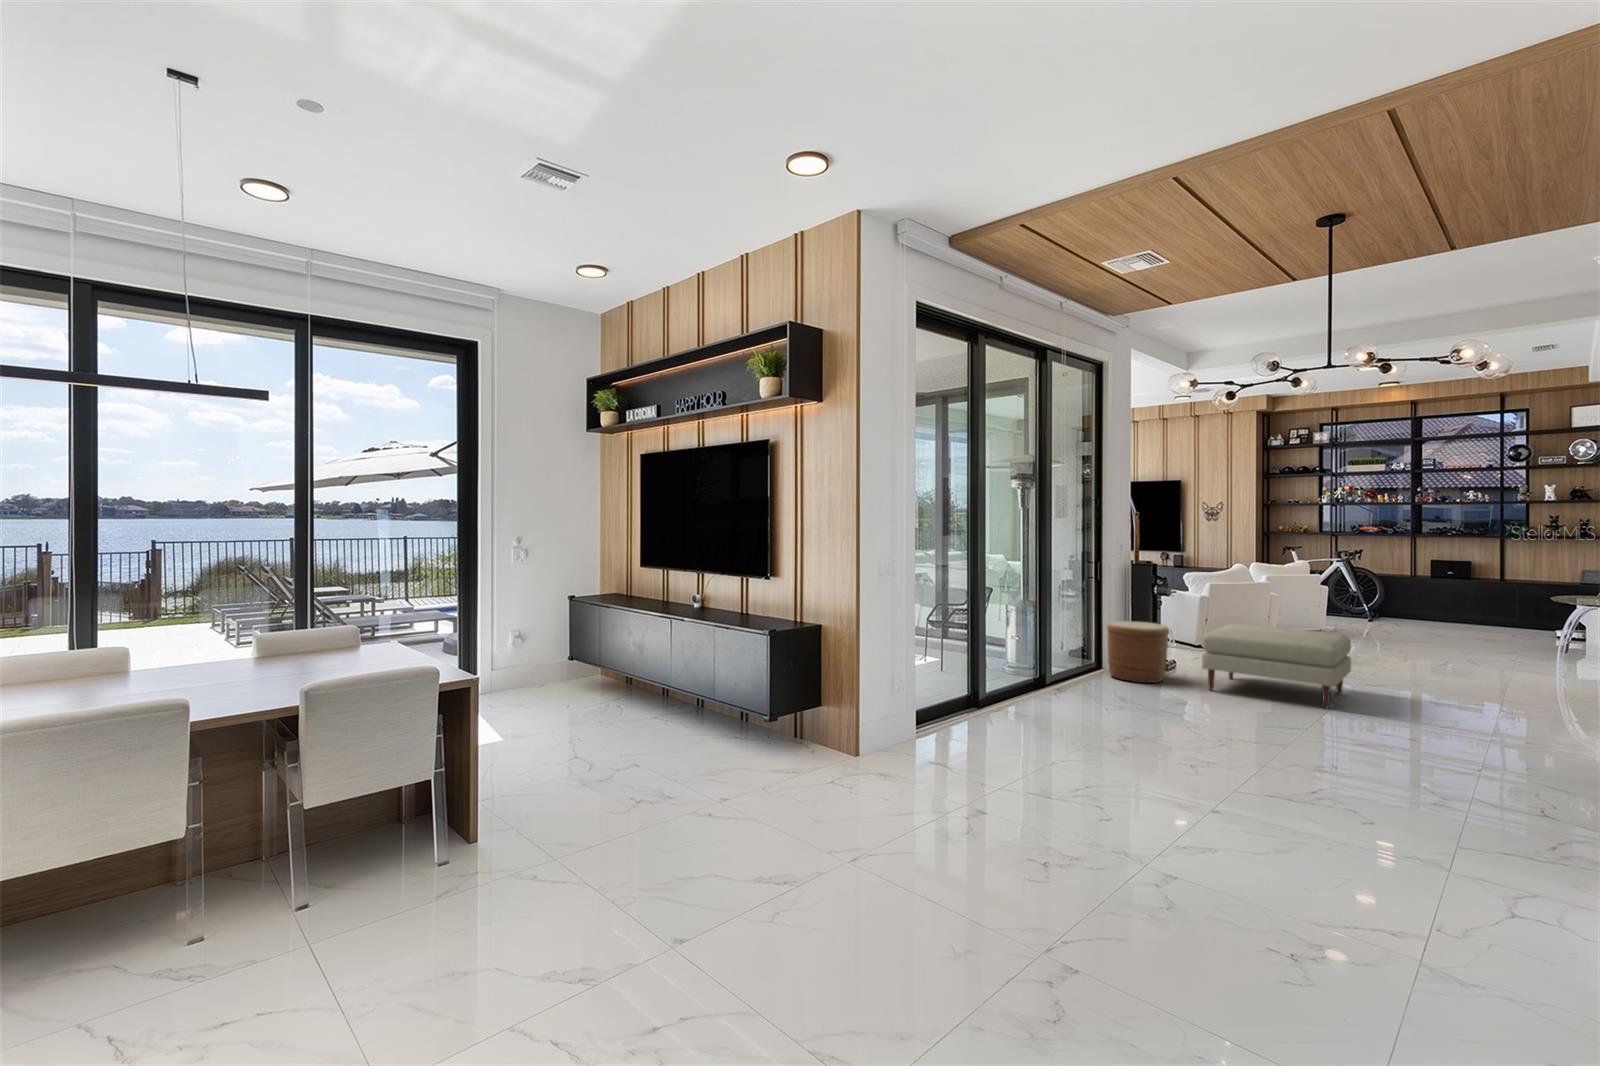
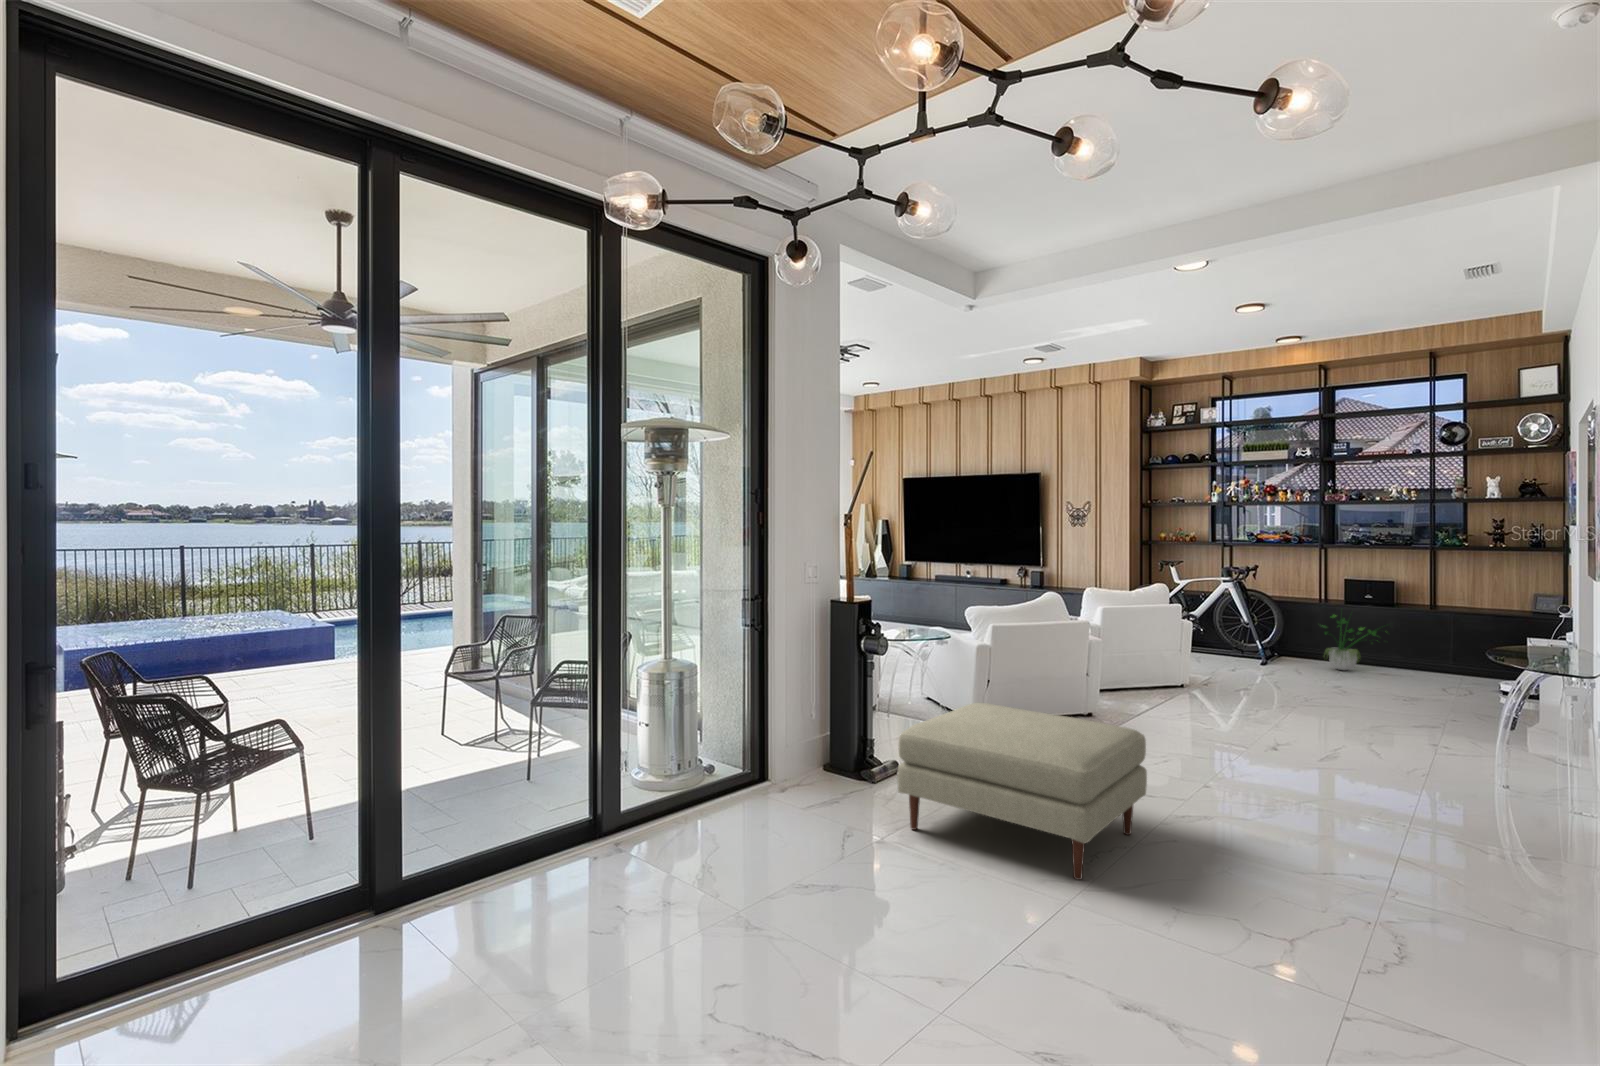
potted plant: none [1411,575,1475,625] -> present [1321,615,1377,670]
woven basket: present [1107,621,1169,683] -> none [772,697,869,812]

